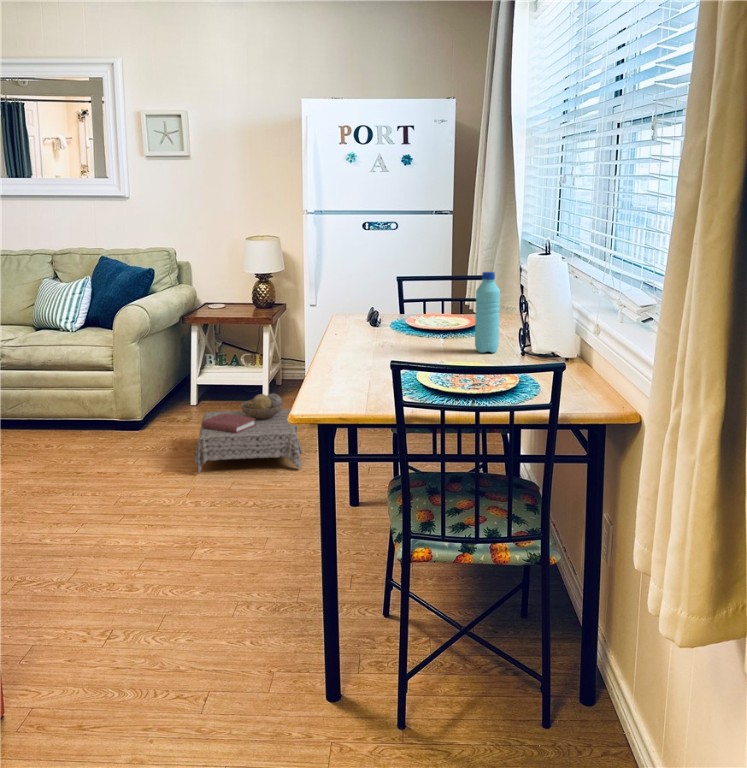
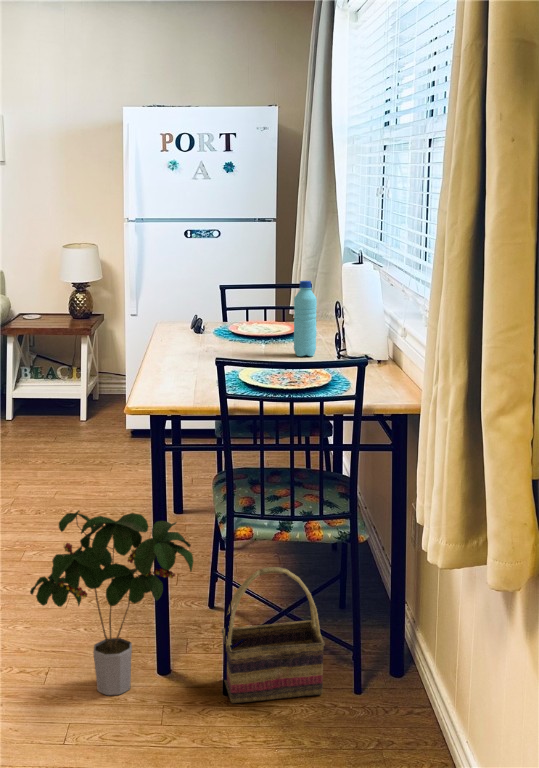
ottoman: present [194,393,302,473] -> none [14,405,126,487]
potted plant: none [189,523,366,726] -> present [30,511,193,695]
basket: none [396,593,512,743] -> present [222,567,325,703]

